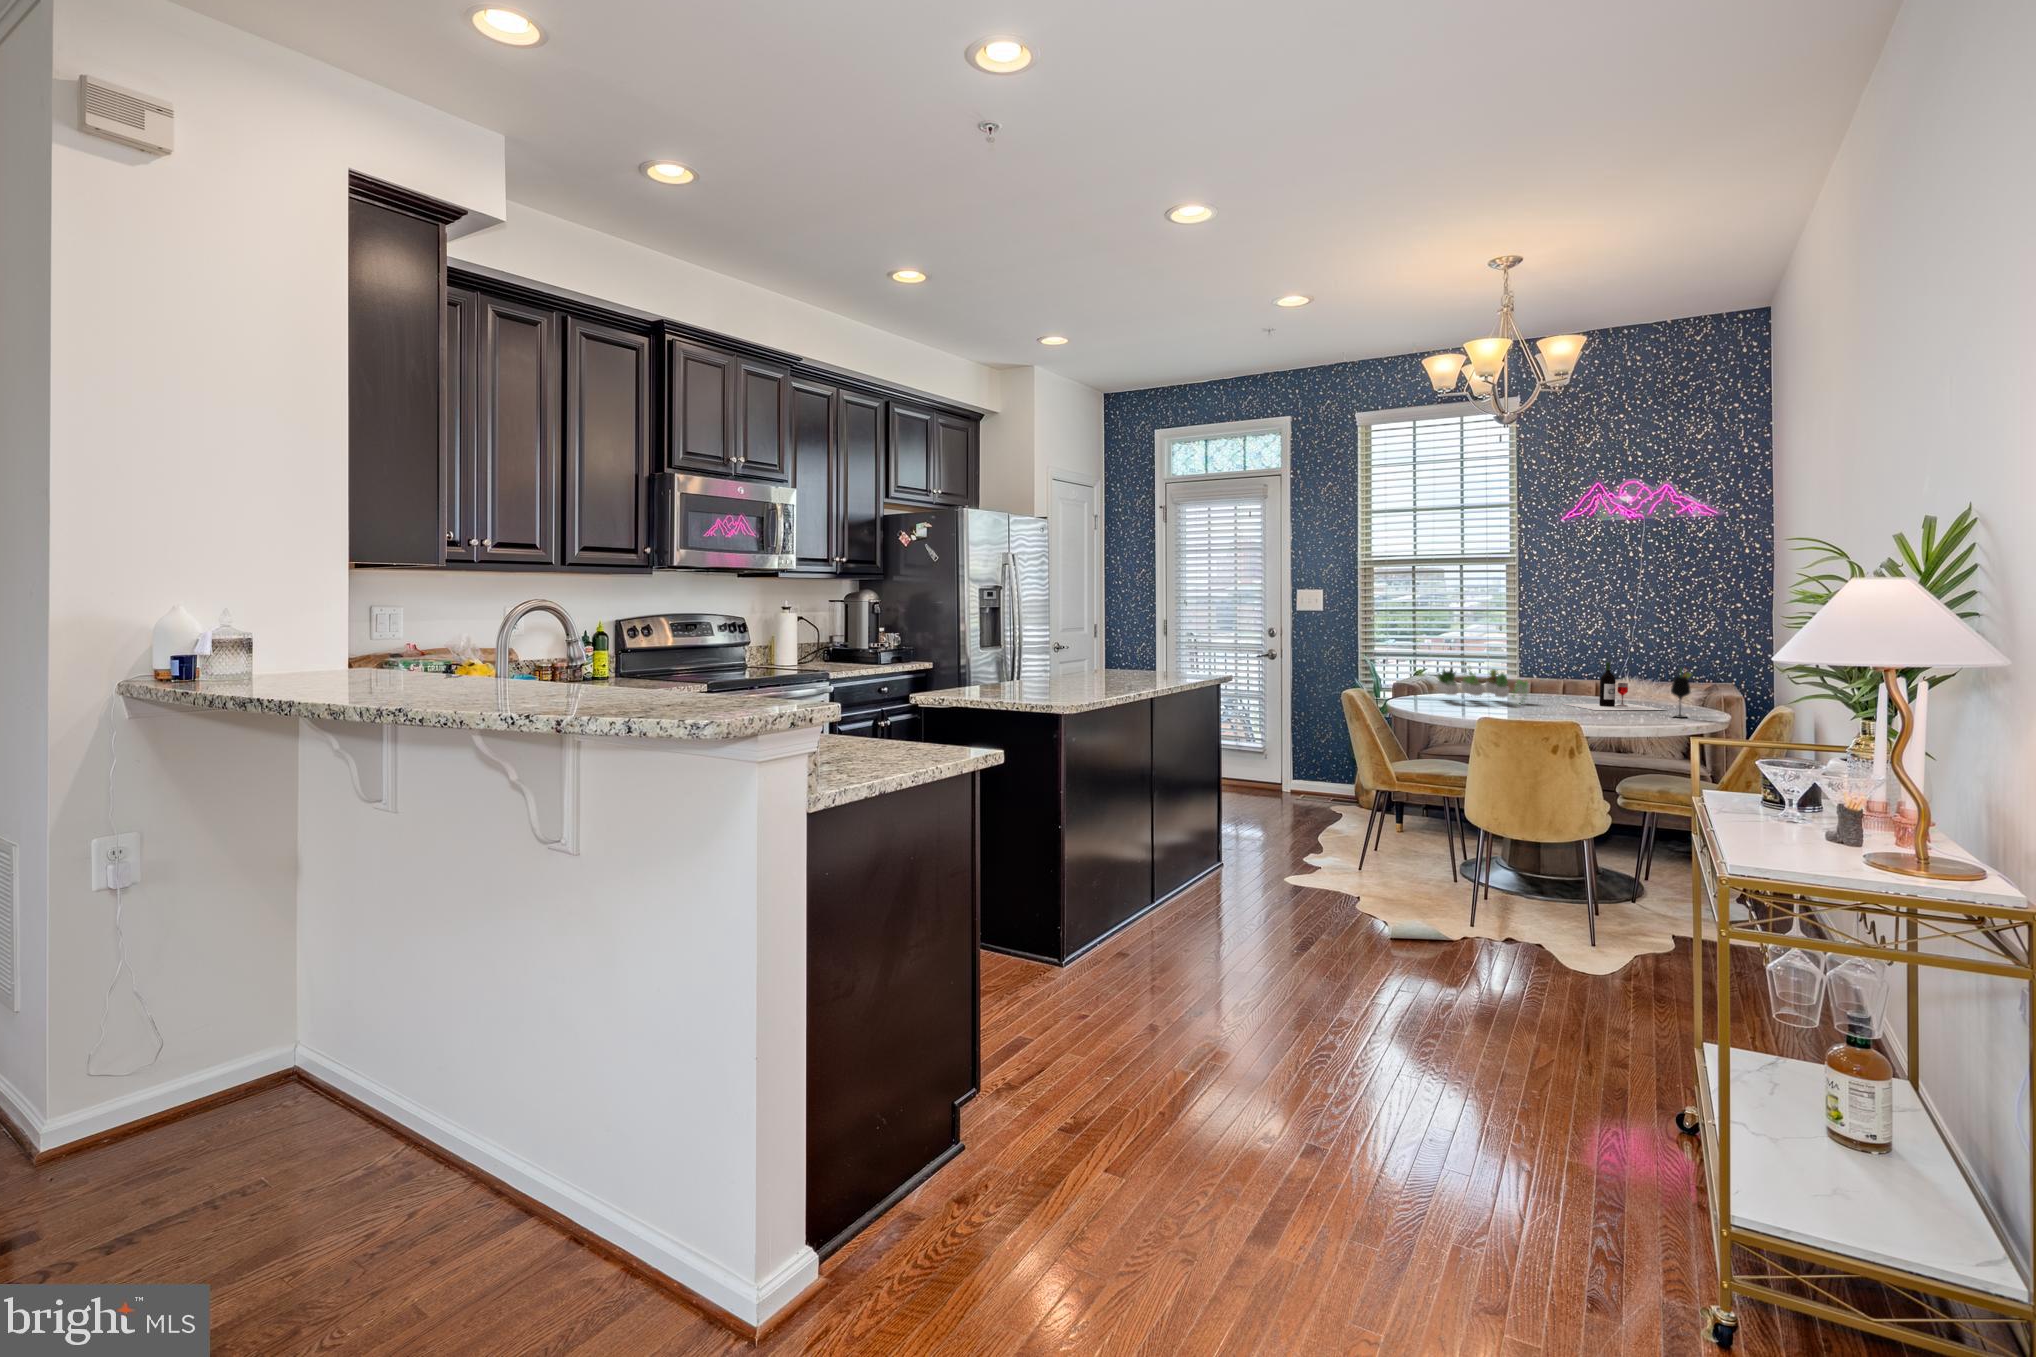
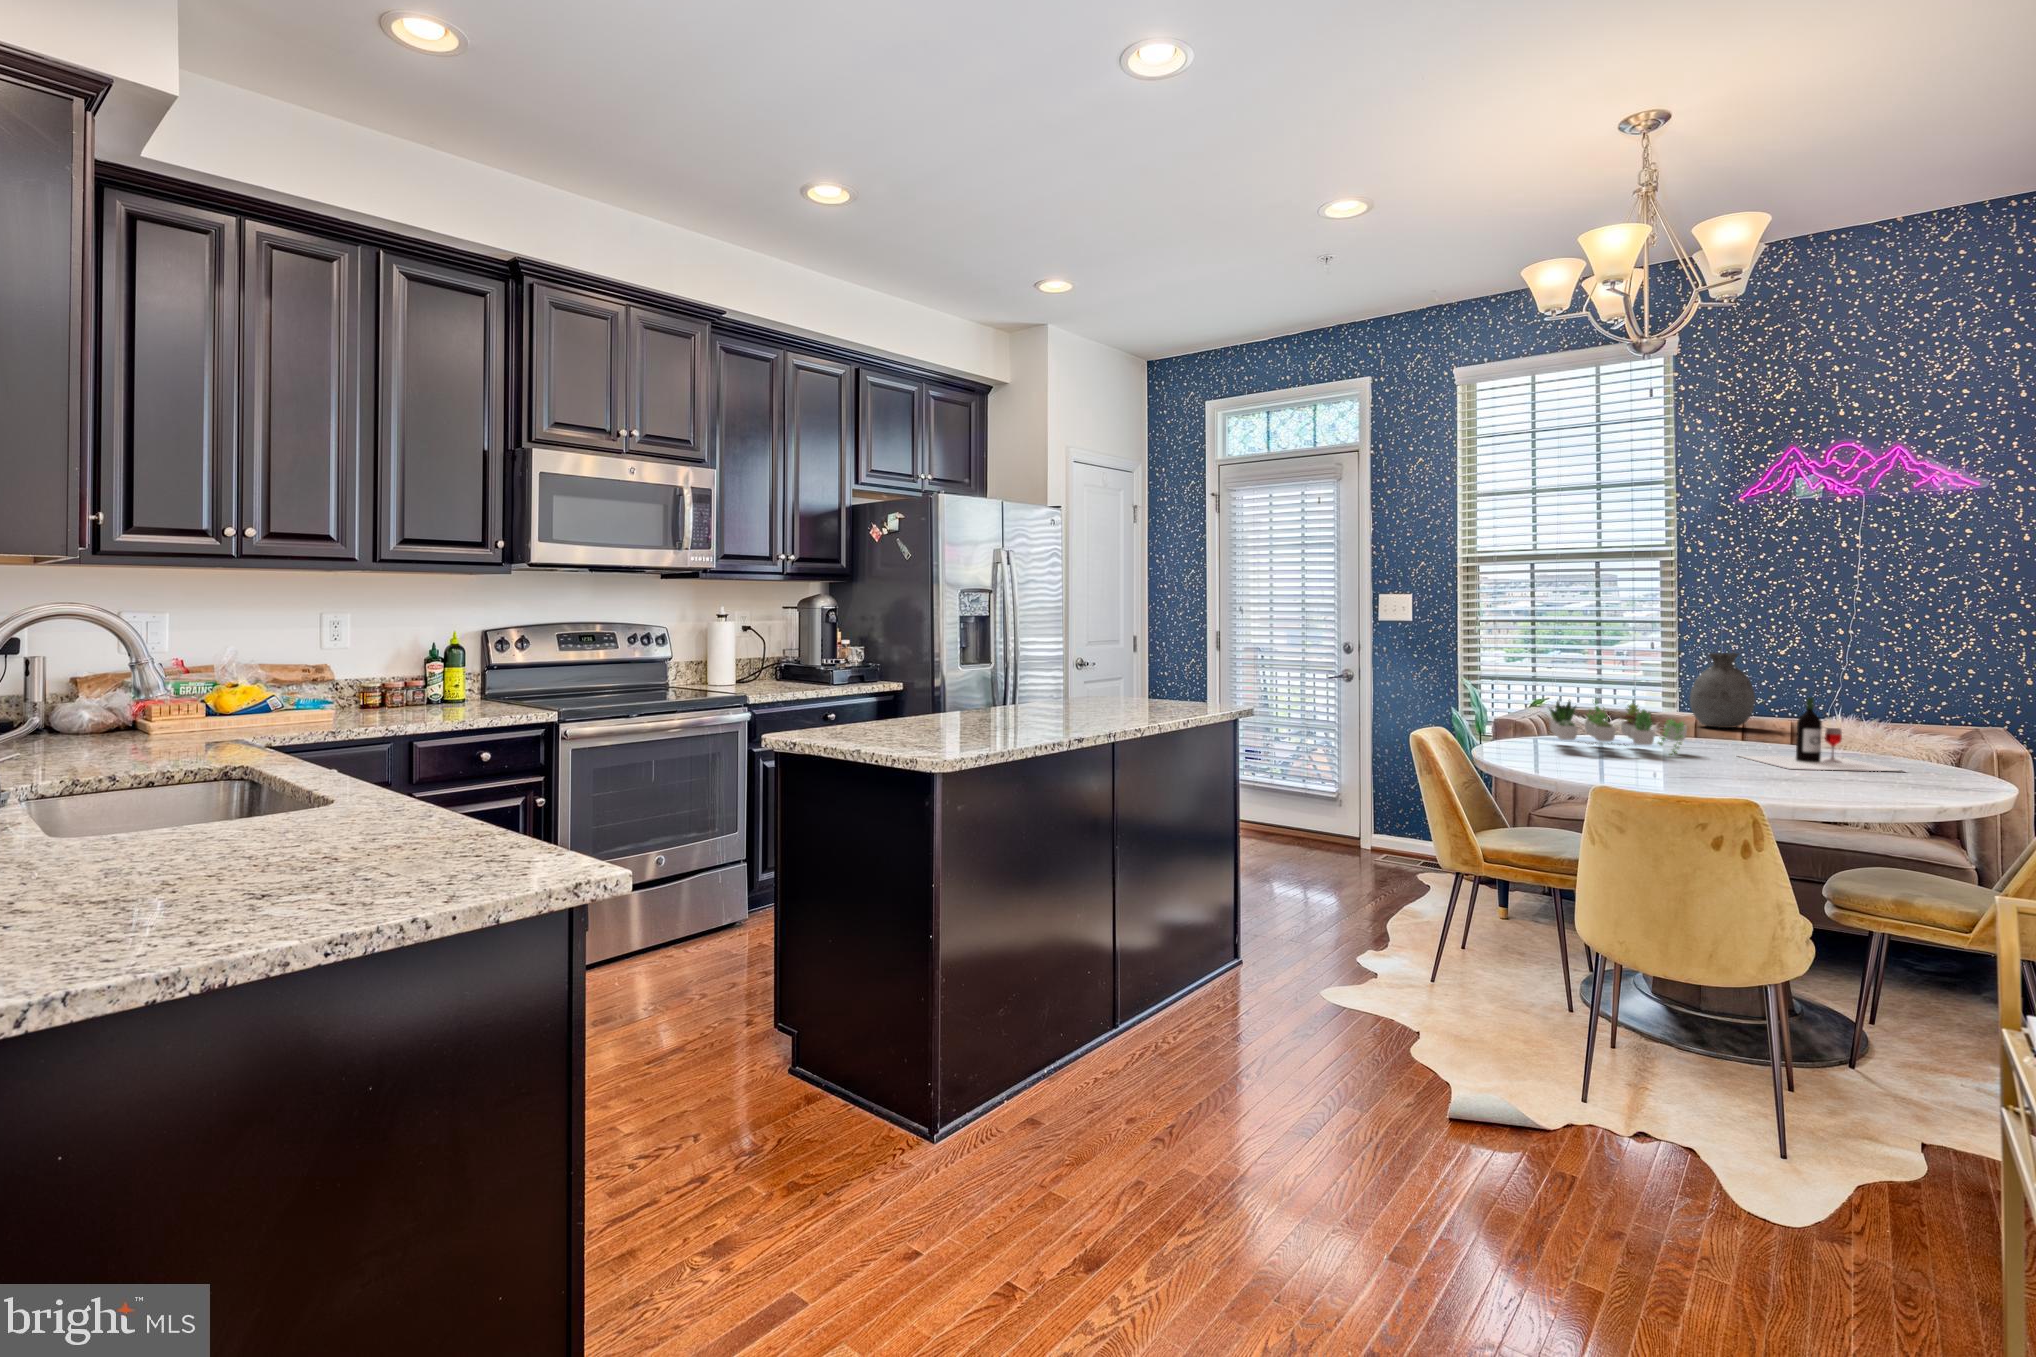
vase: none [1529,634,1573,688] -> present [1690,653,1755,728]
wine glass: present [1671,672,1692,718] -> none [1917,710,1957,788]

